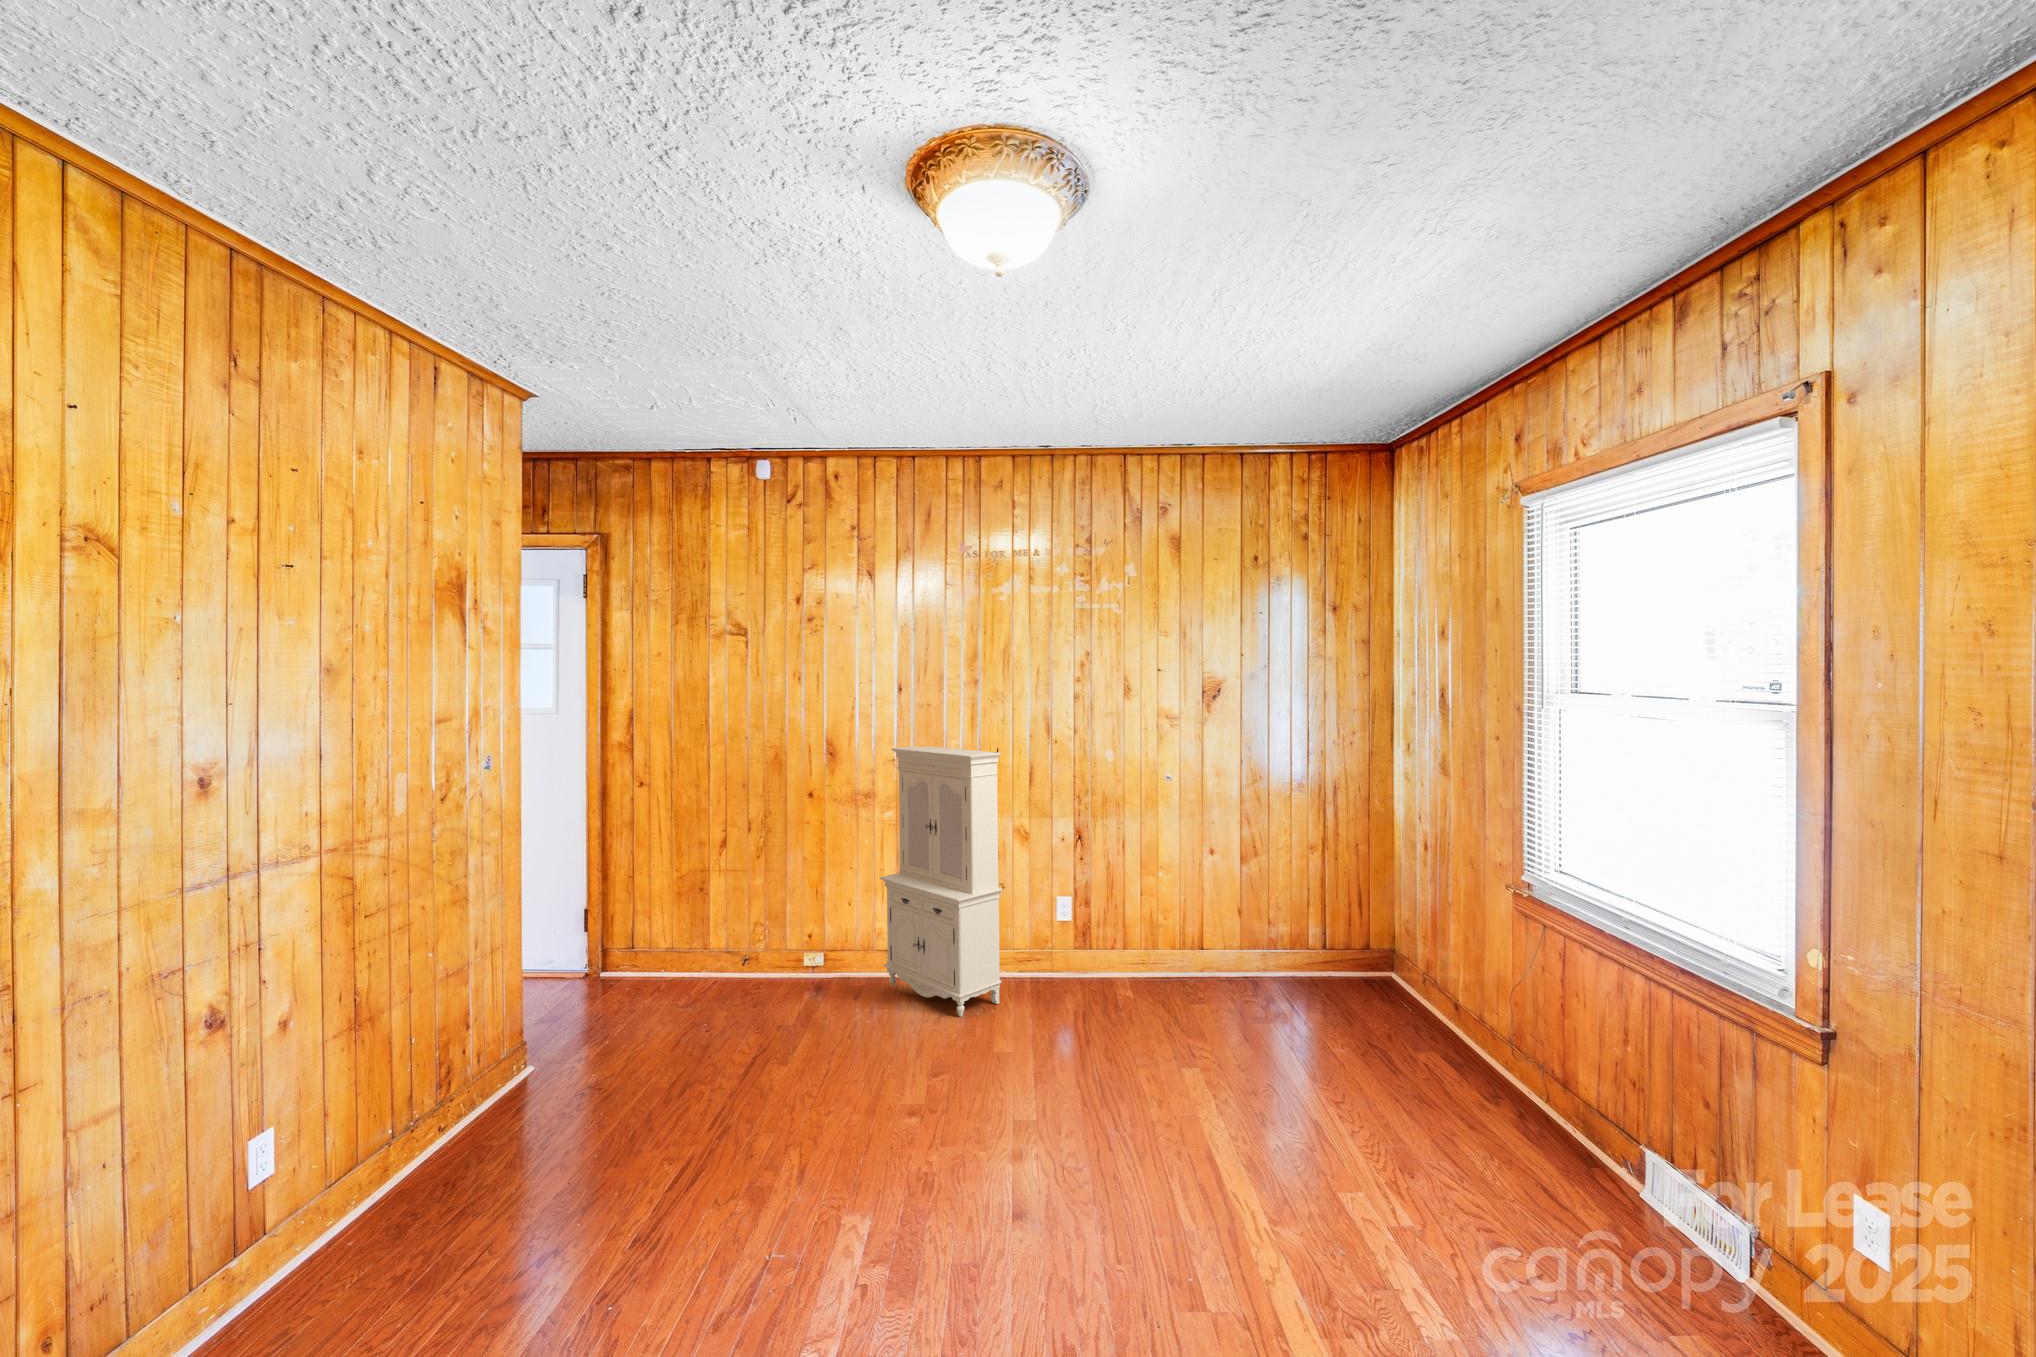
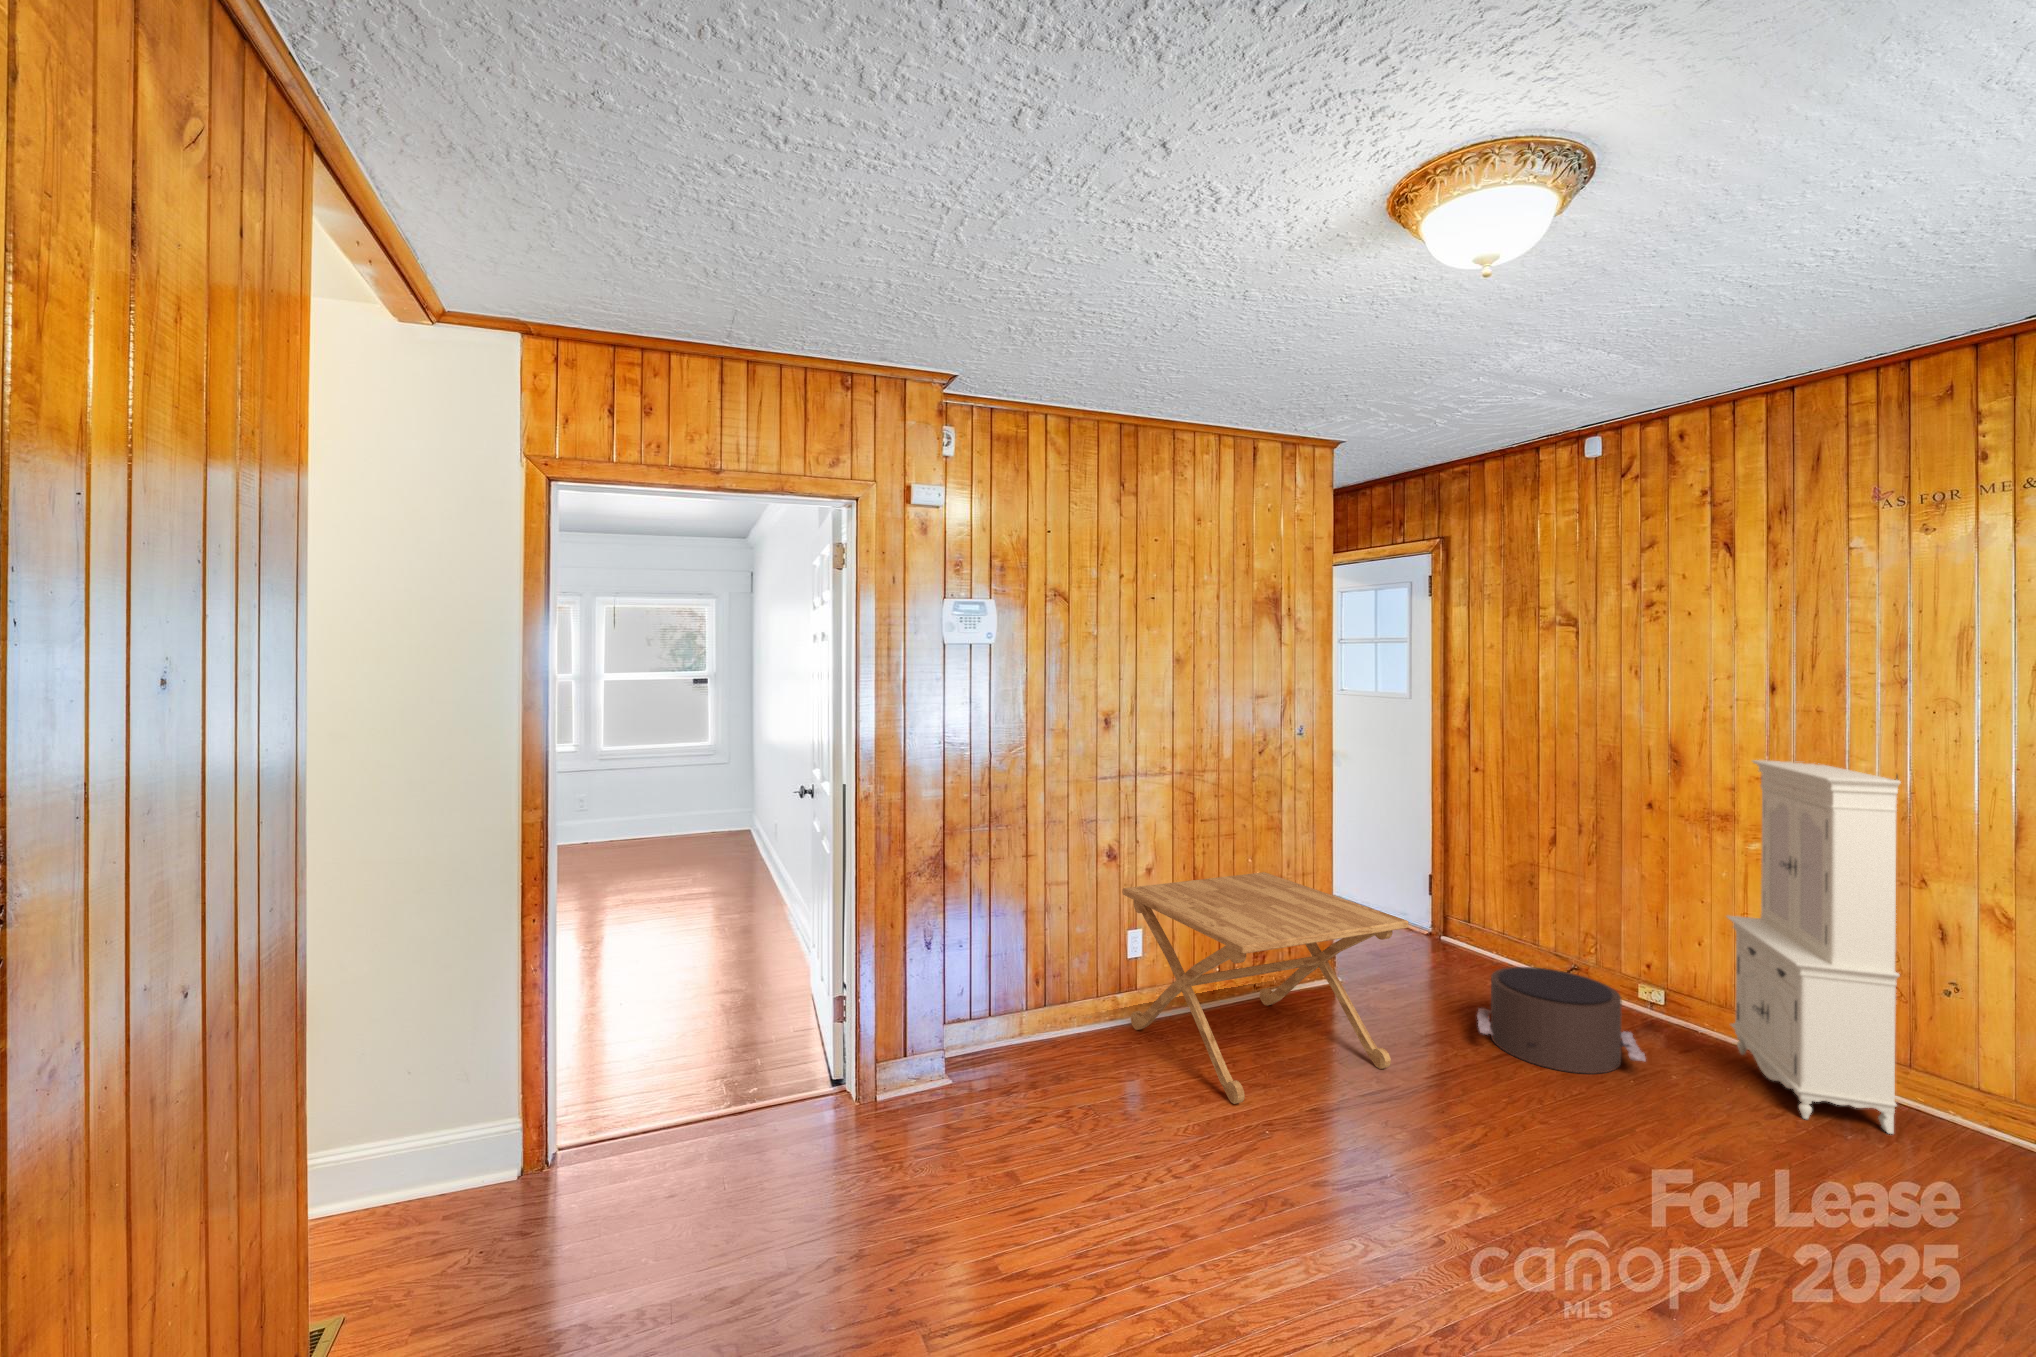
side table: none [246,964,709,1312] -> present [1122,872,1409,1104]
pouf: none [718,965,869,1068] -> present [1477,967,1646,1074]

